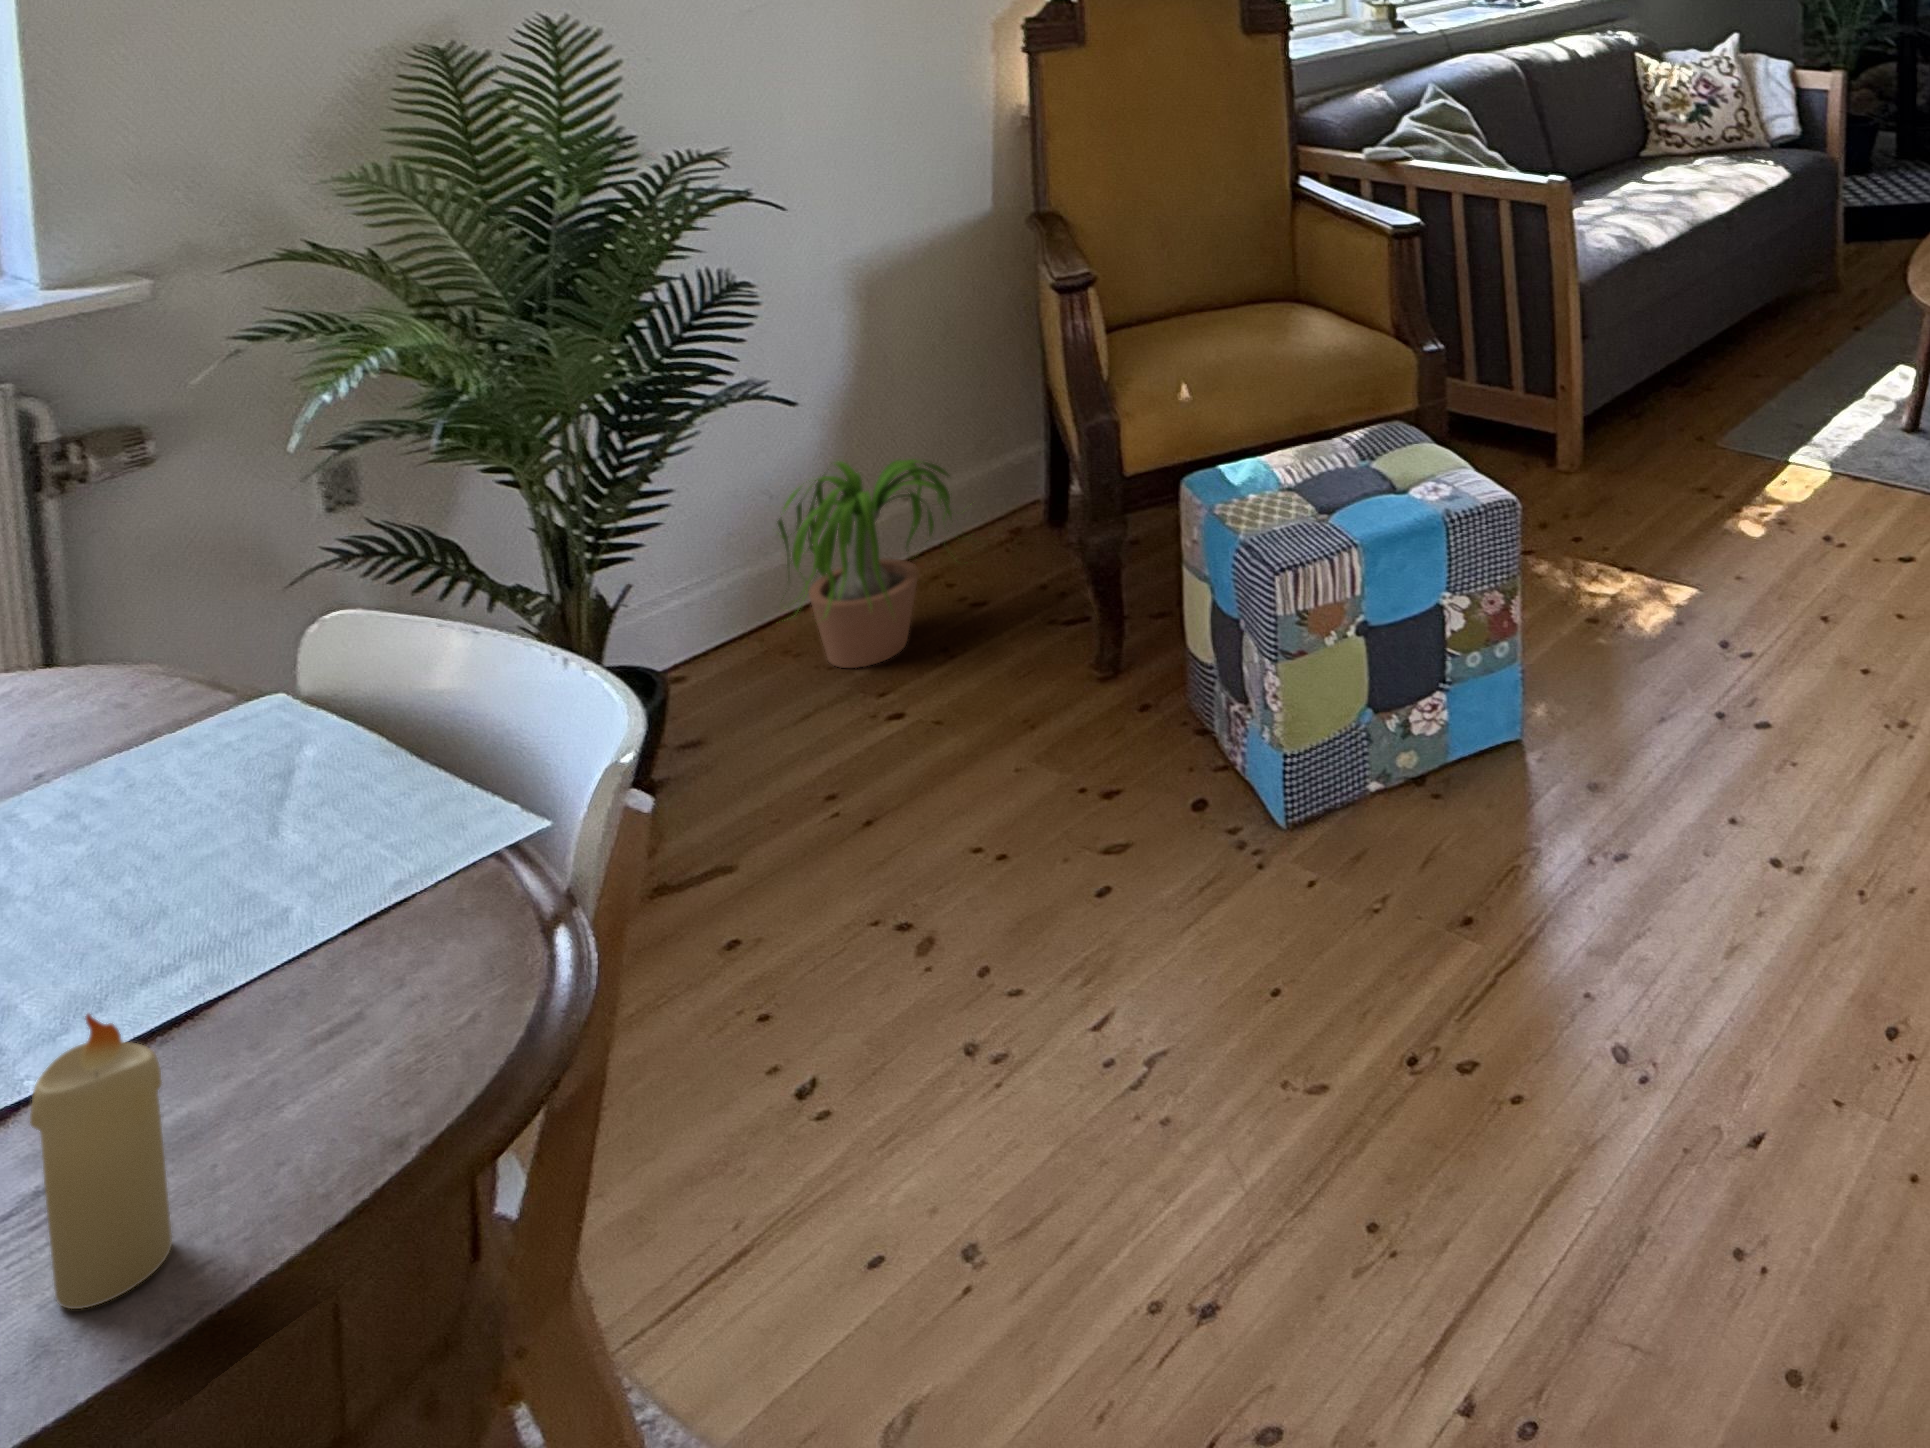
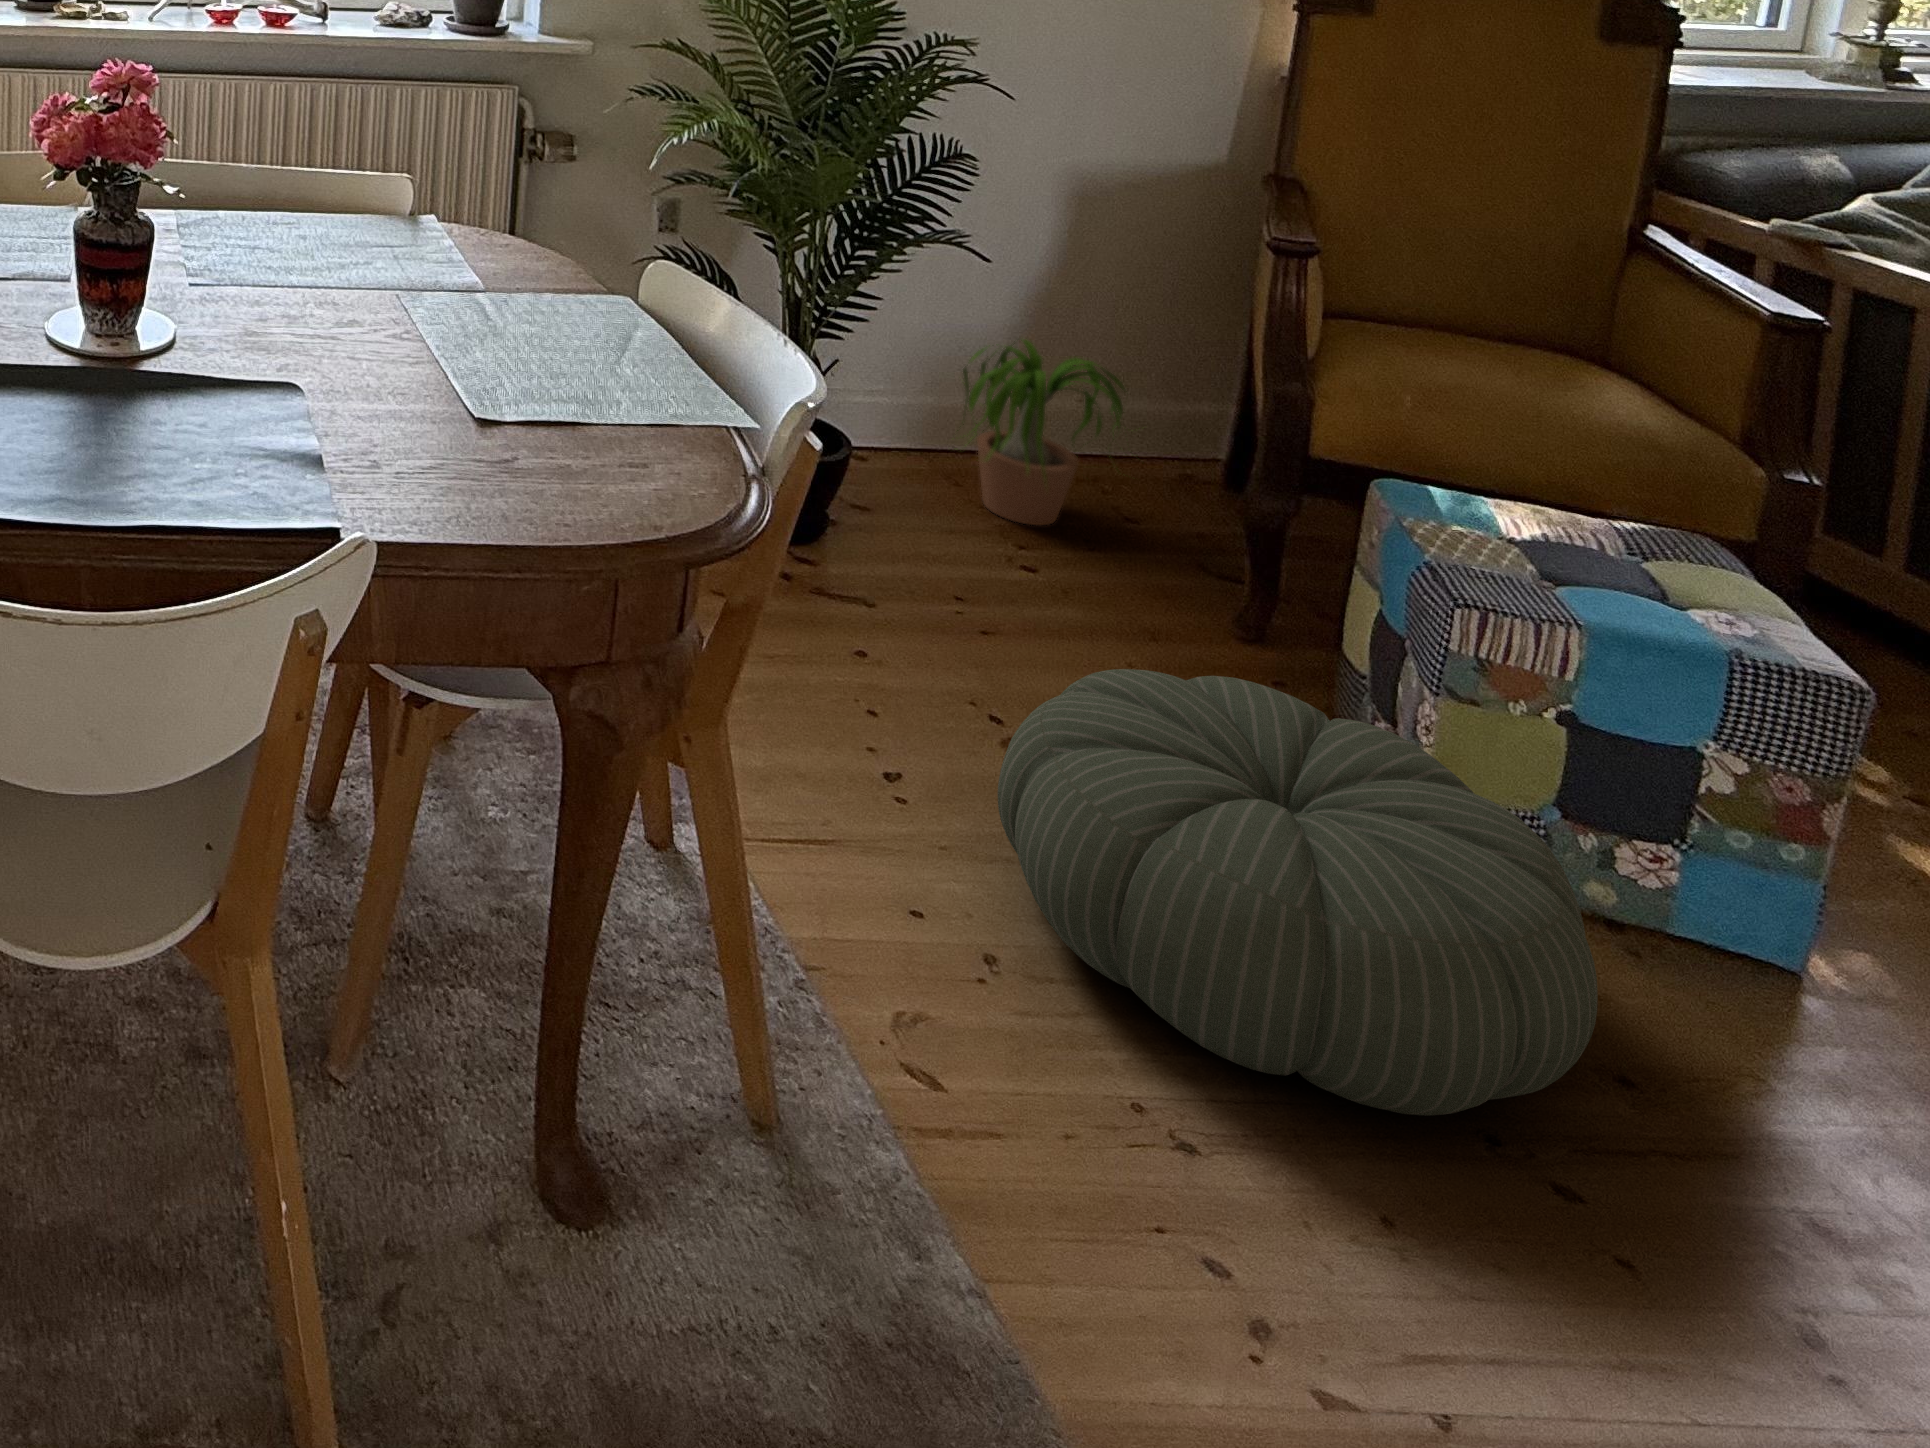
pouf: none [934,722,1446,1172] -> present [998,669,1598,1116]
candle: present [30,1014,172,1309] -> none [494,370,550,523]

